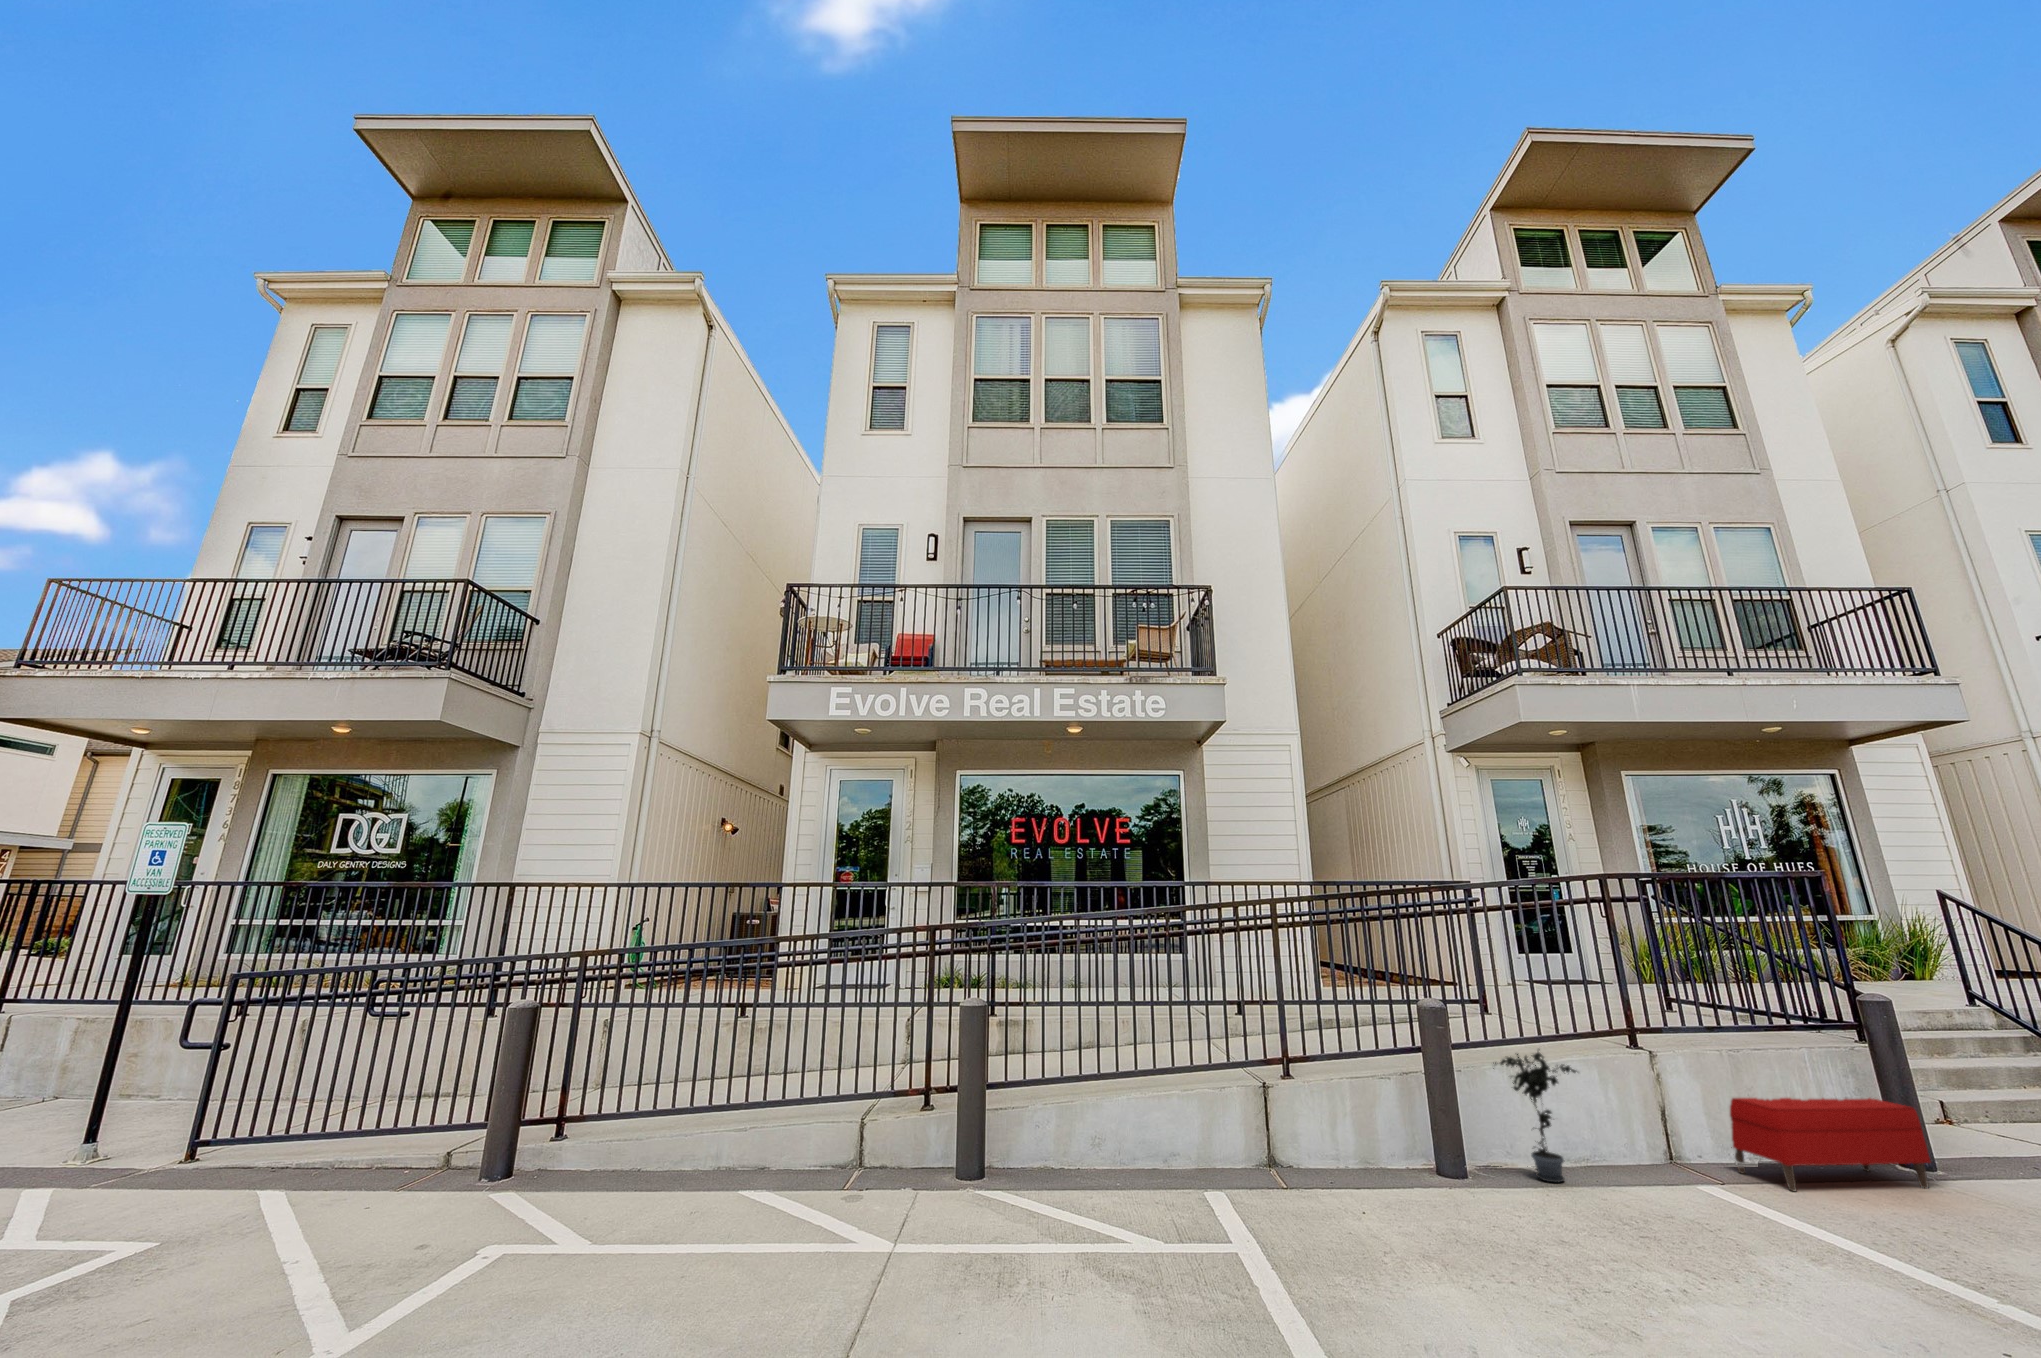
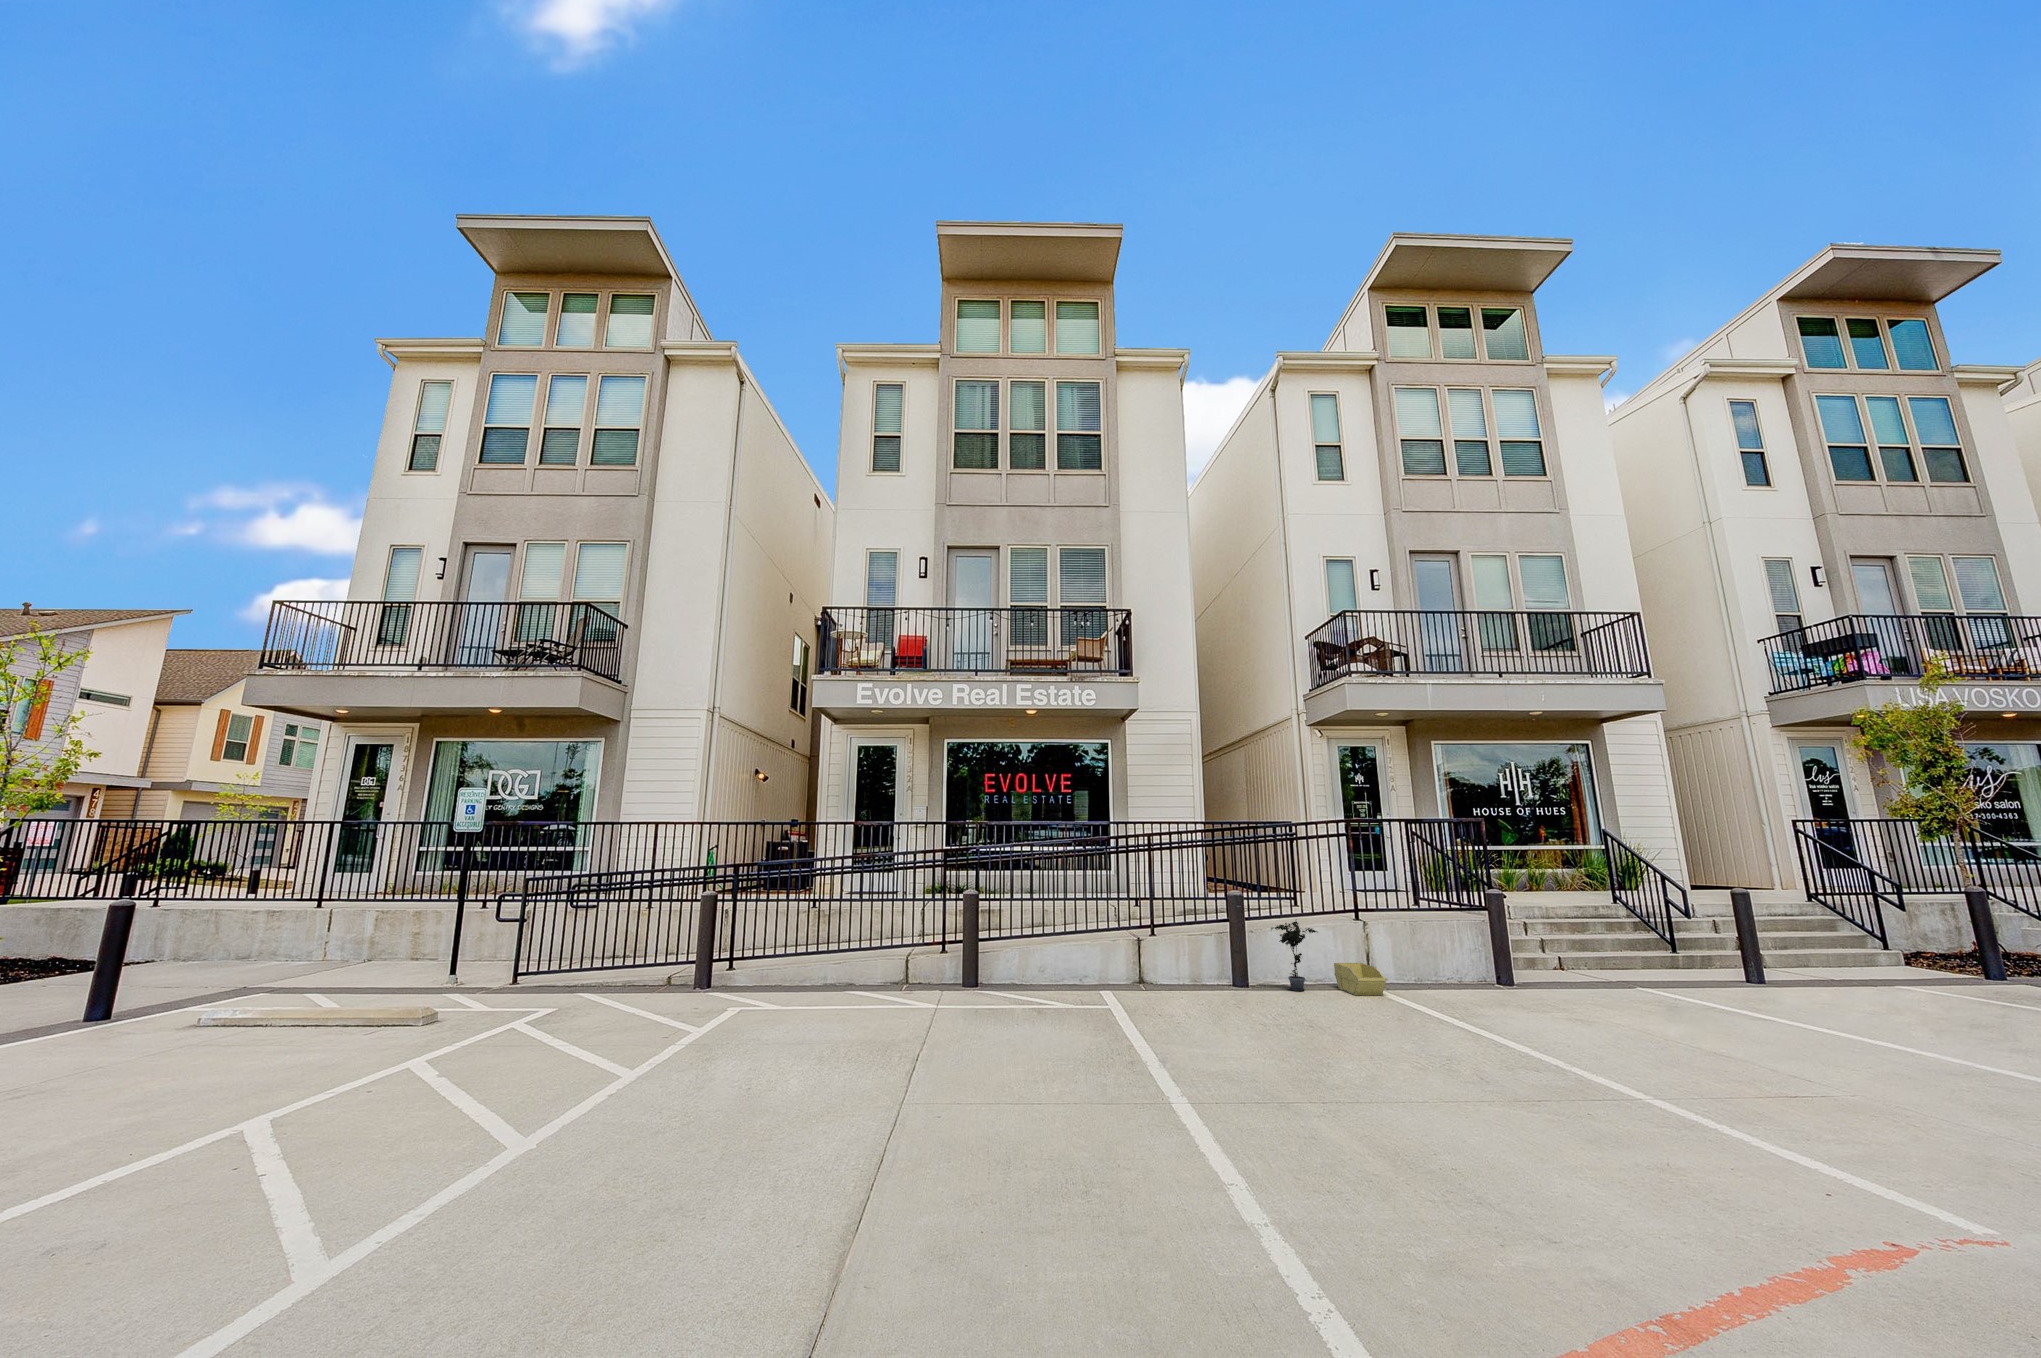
bench: present [1730,1098,1930,1191] -> none [1401,945,1507,994]
storage bin: none [1604,1125,1724,1196] -> present [1334,963,1386,995]

